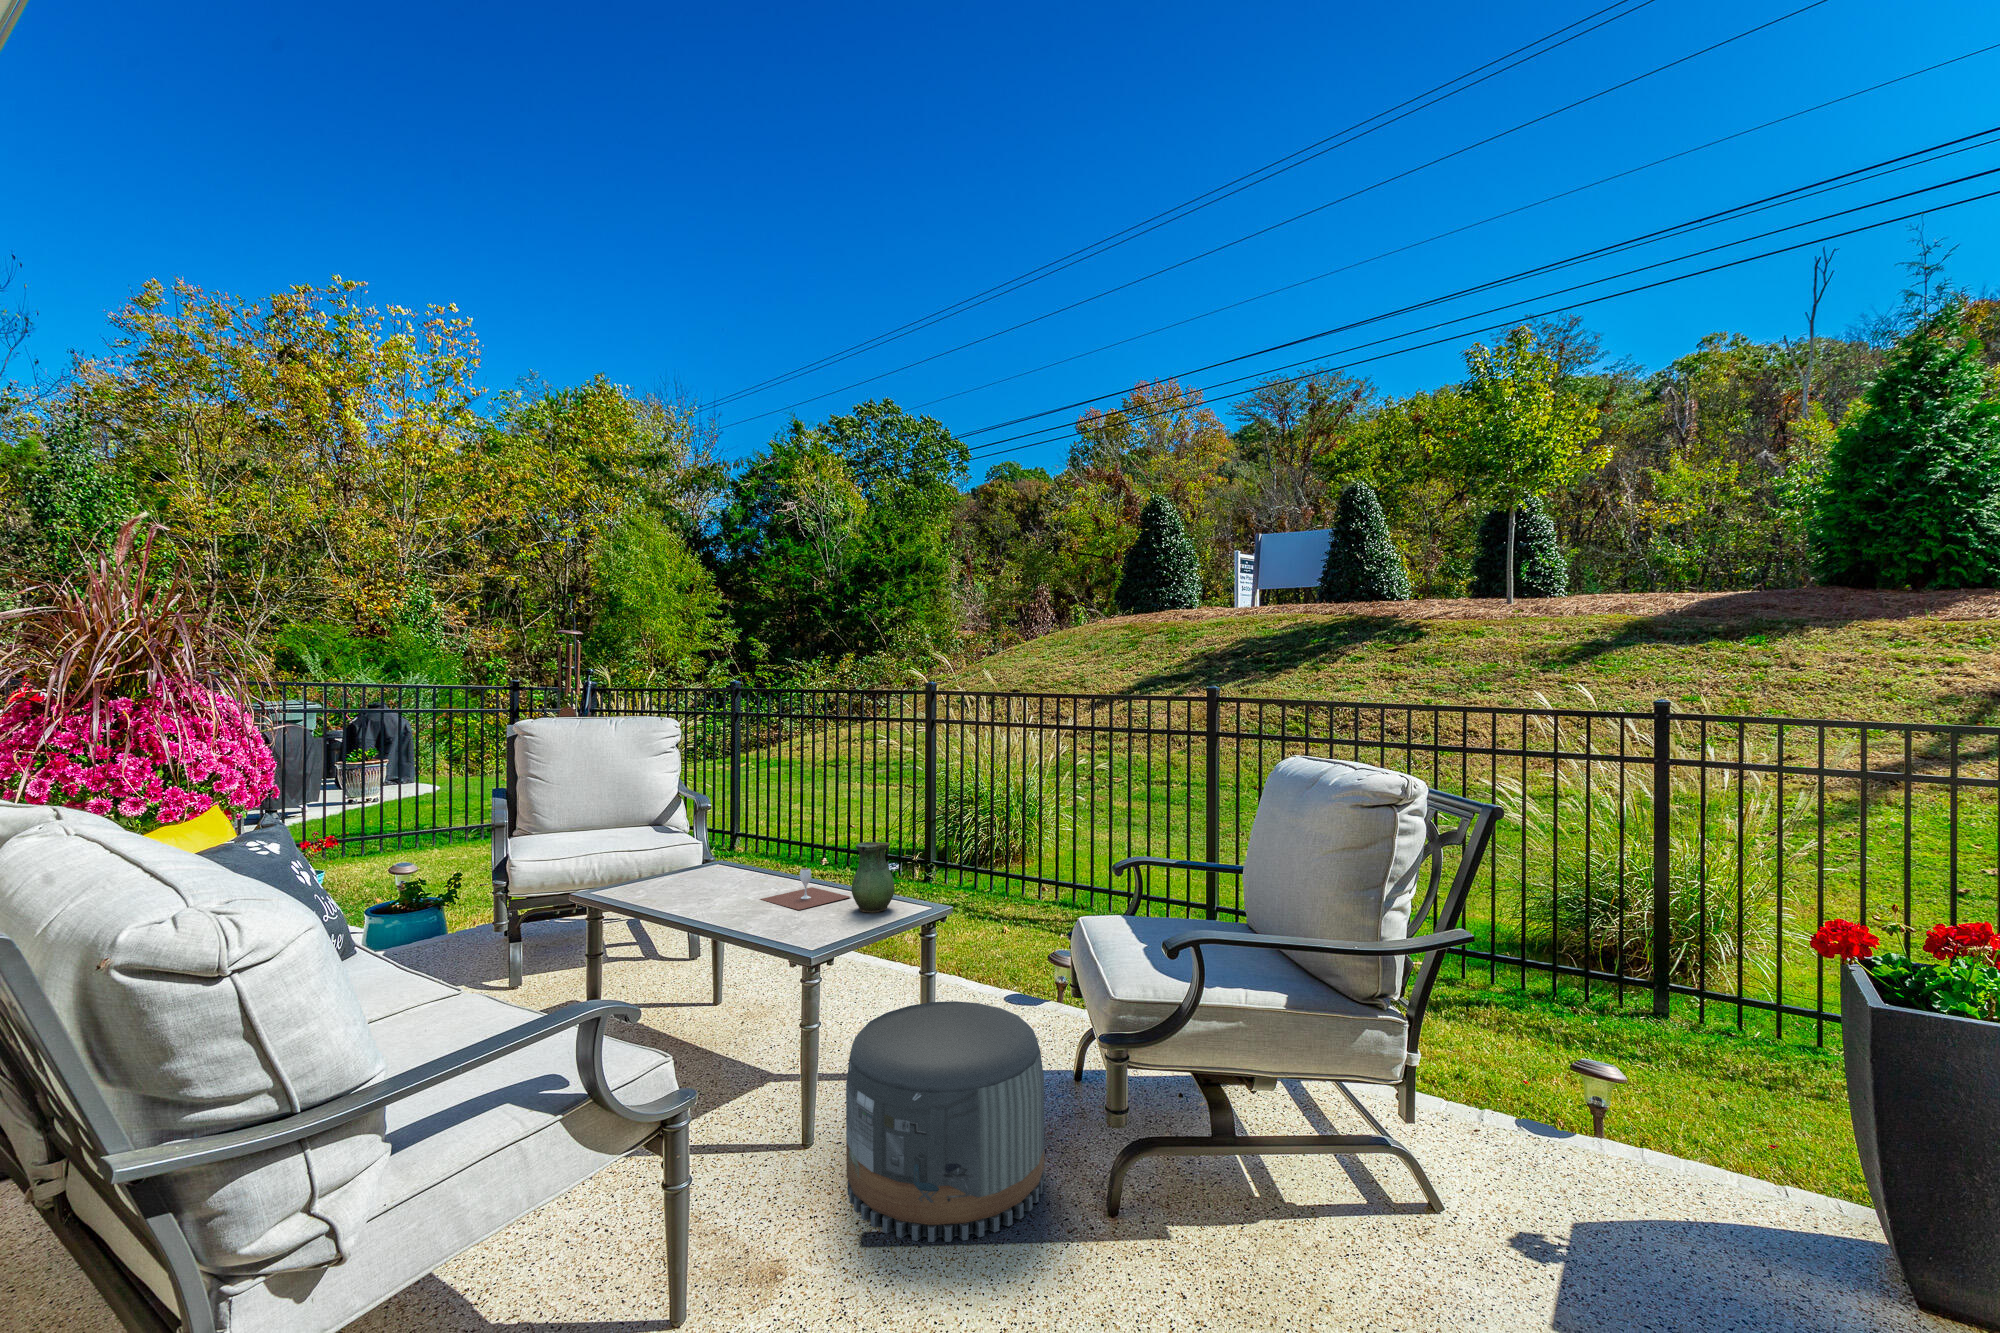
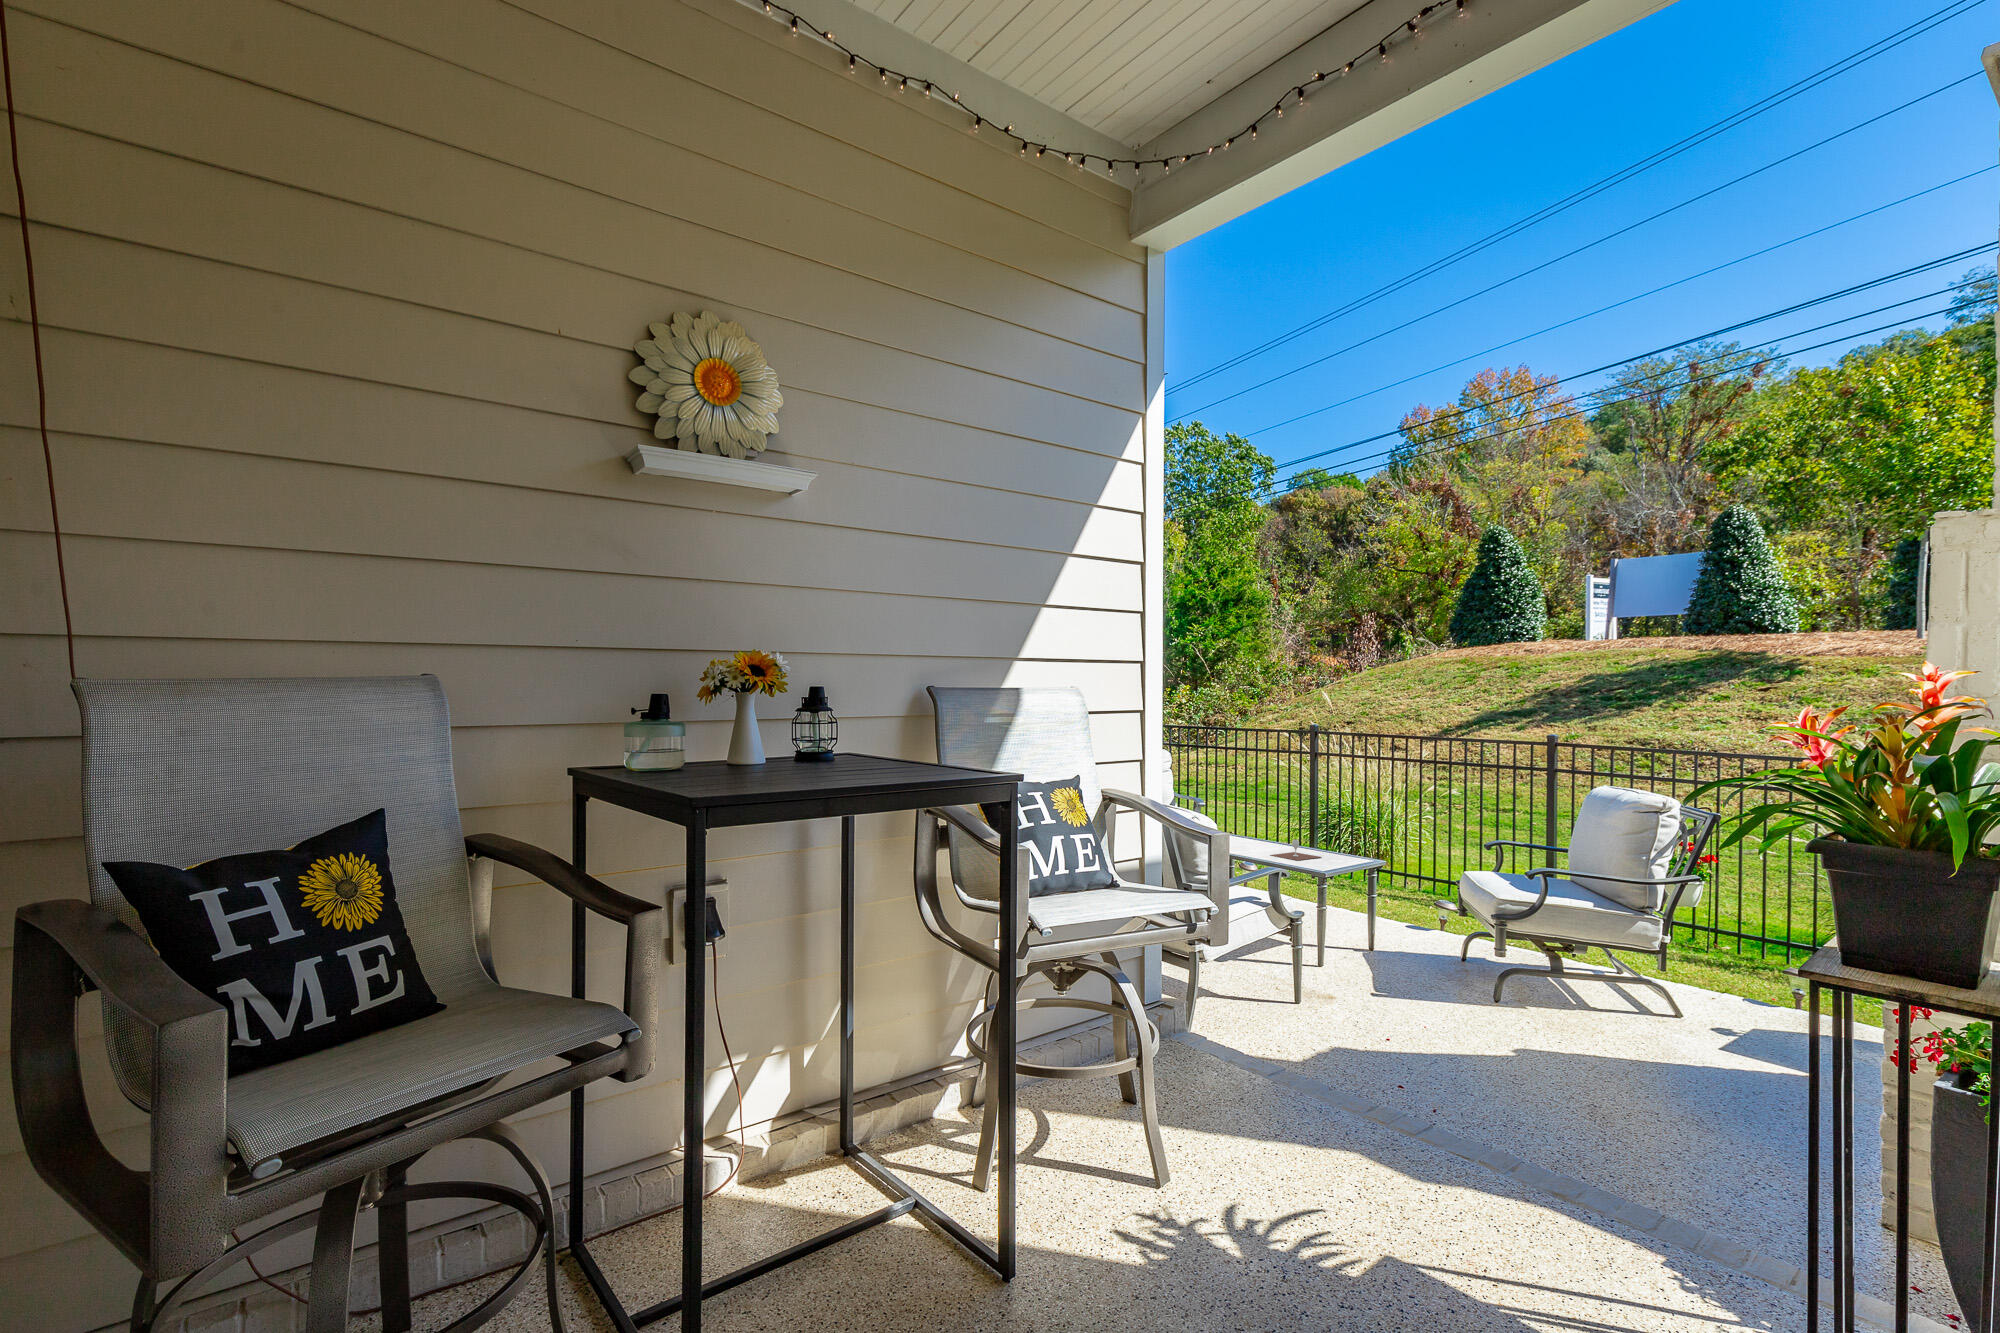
pitcher: present [851,842,894,912] -> none [1328,825,1353,864]
pouf: present [846,1001,1045,1242] -> none [1352,905,1457,1003]

